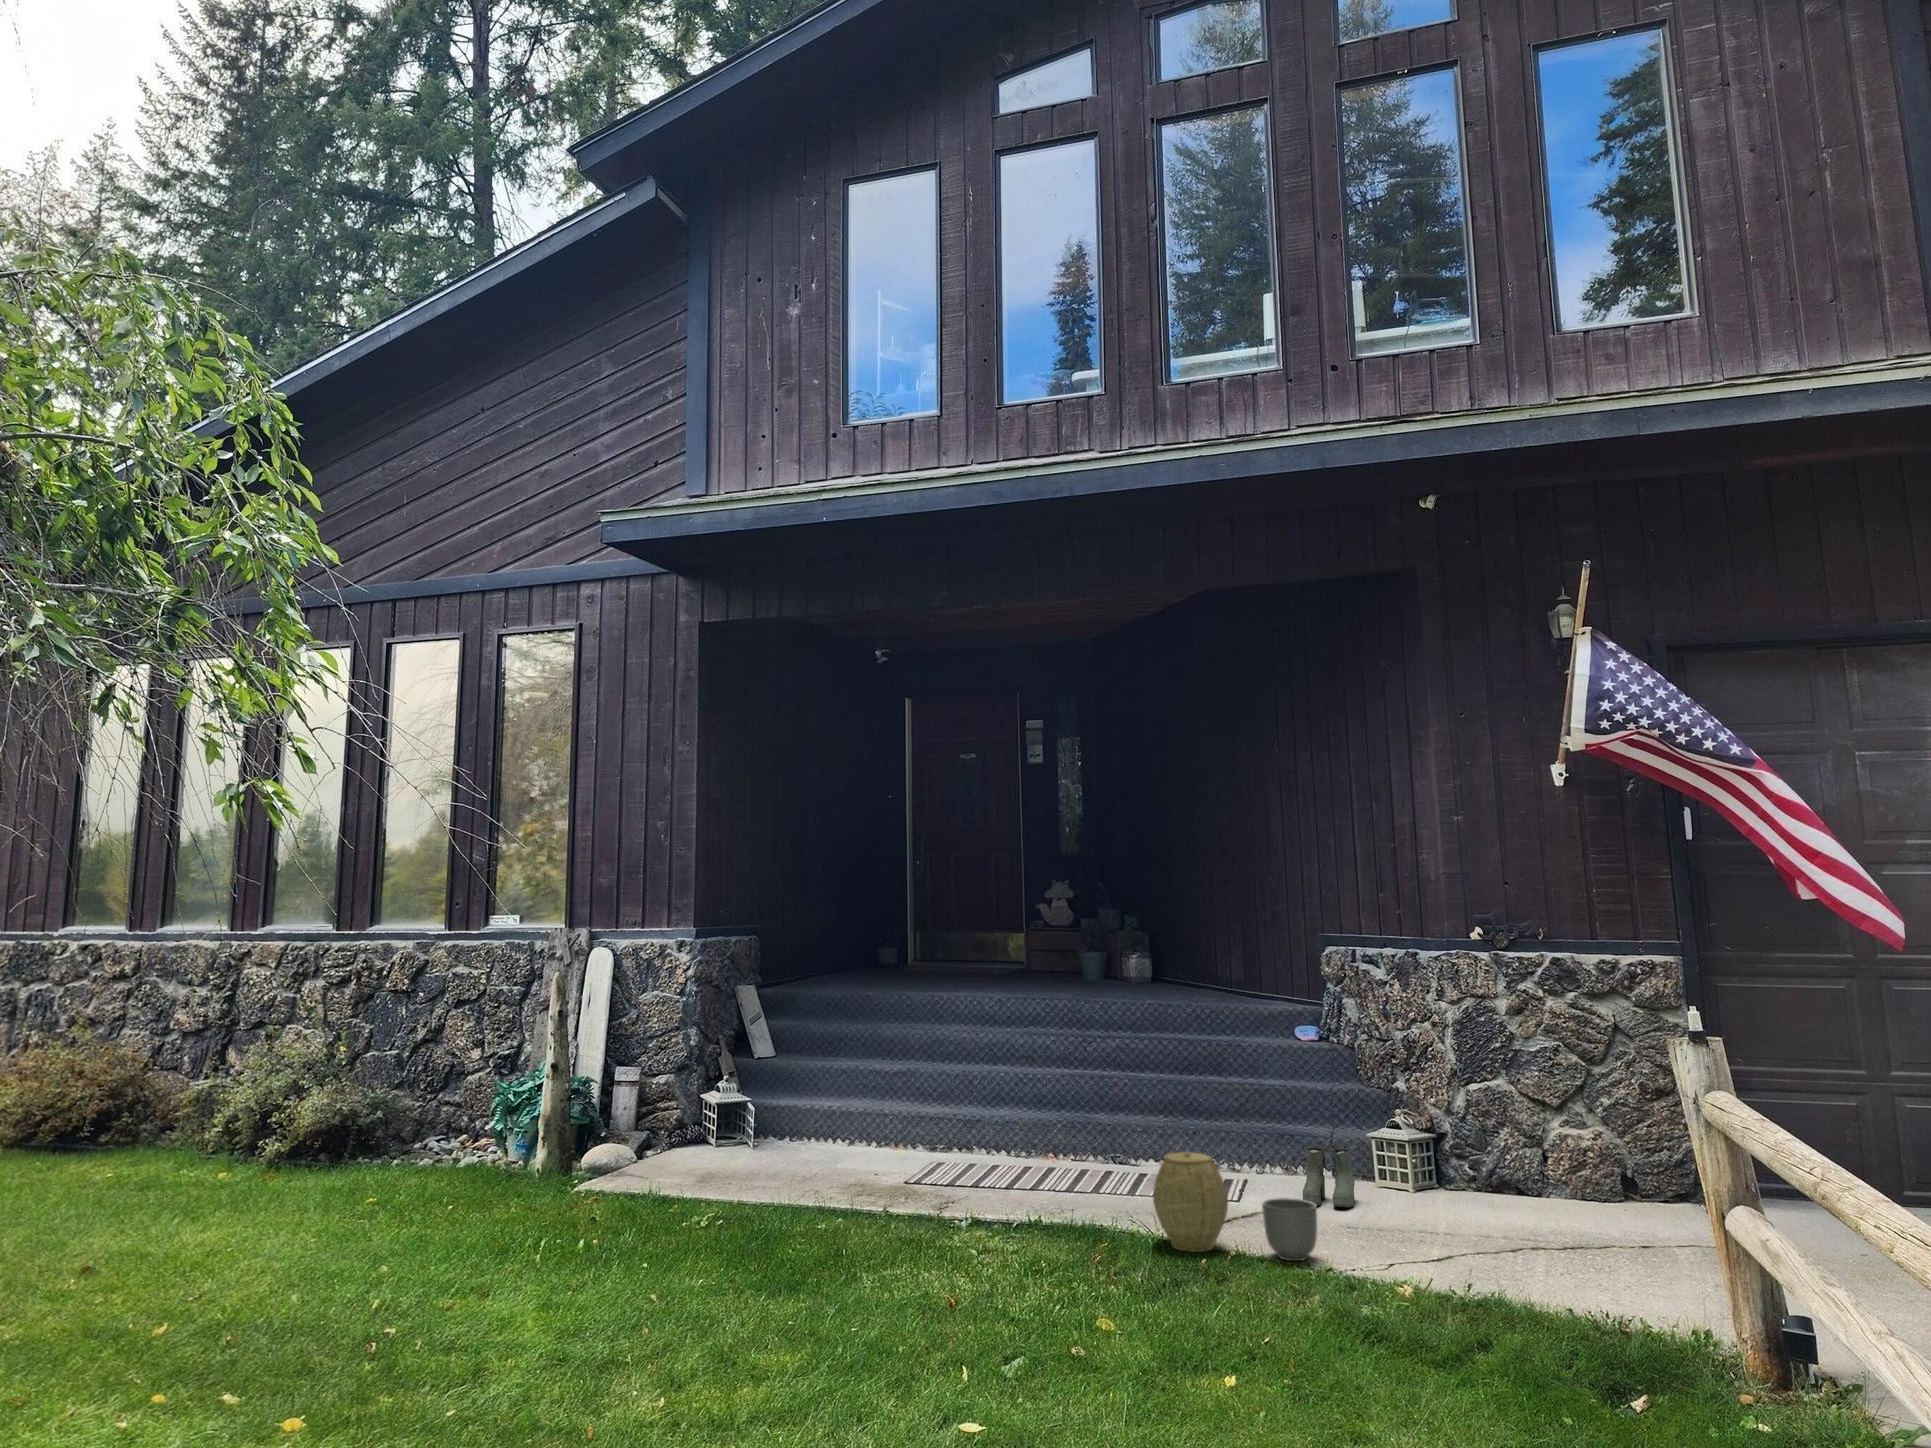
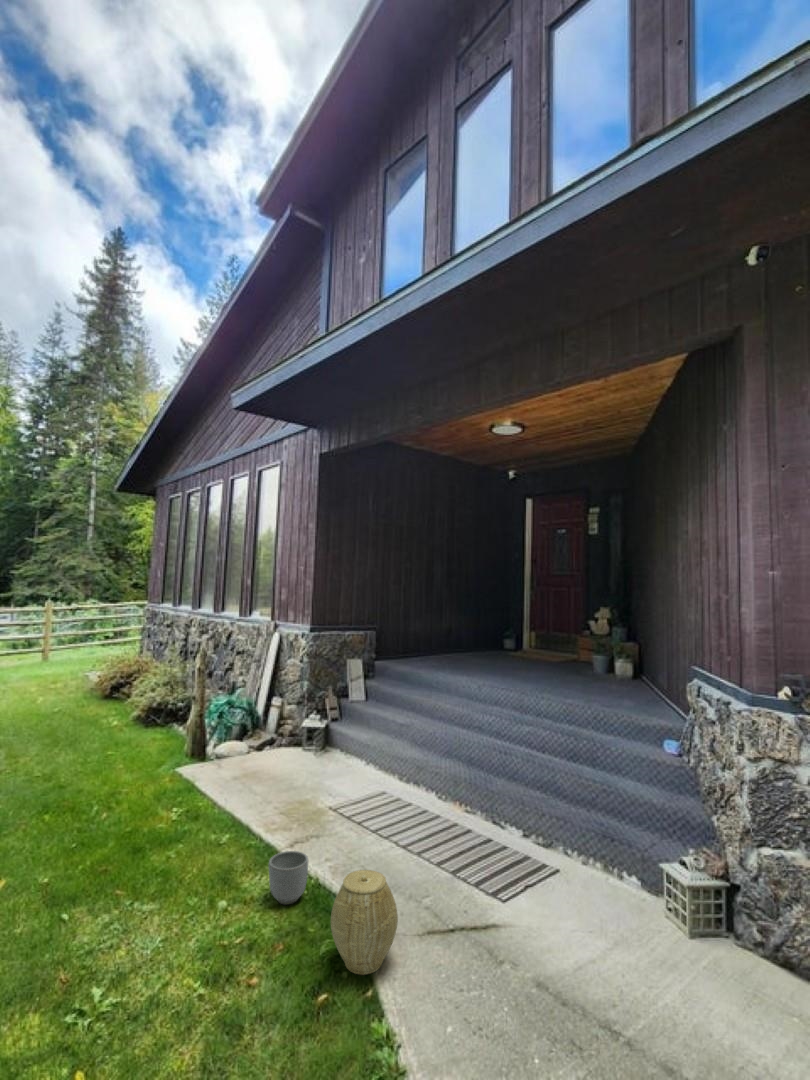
boots: present [1302,1148,1355,1208] -> none [549,872,610,946]
planter: present [1262,1198,1317,1261] -> present [269,851,308,905]

